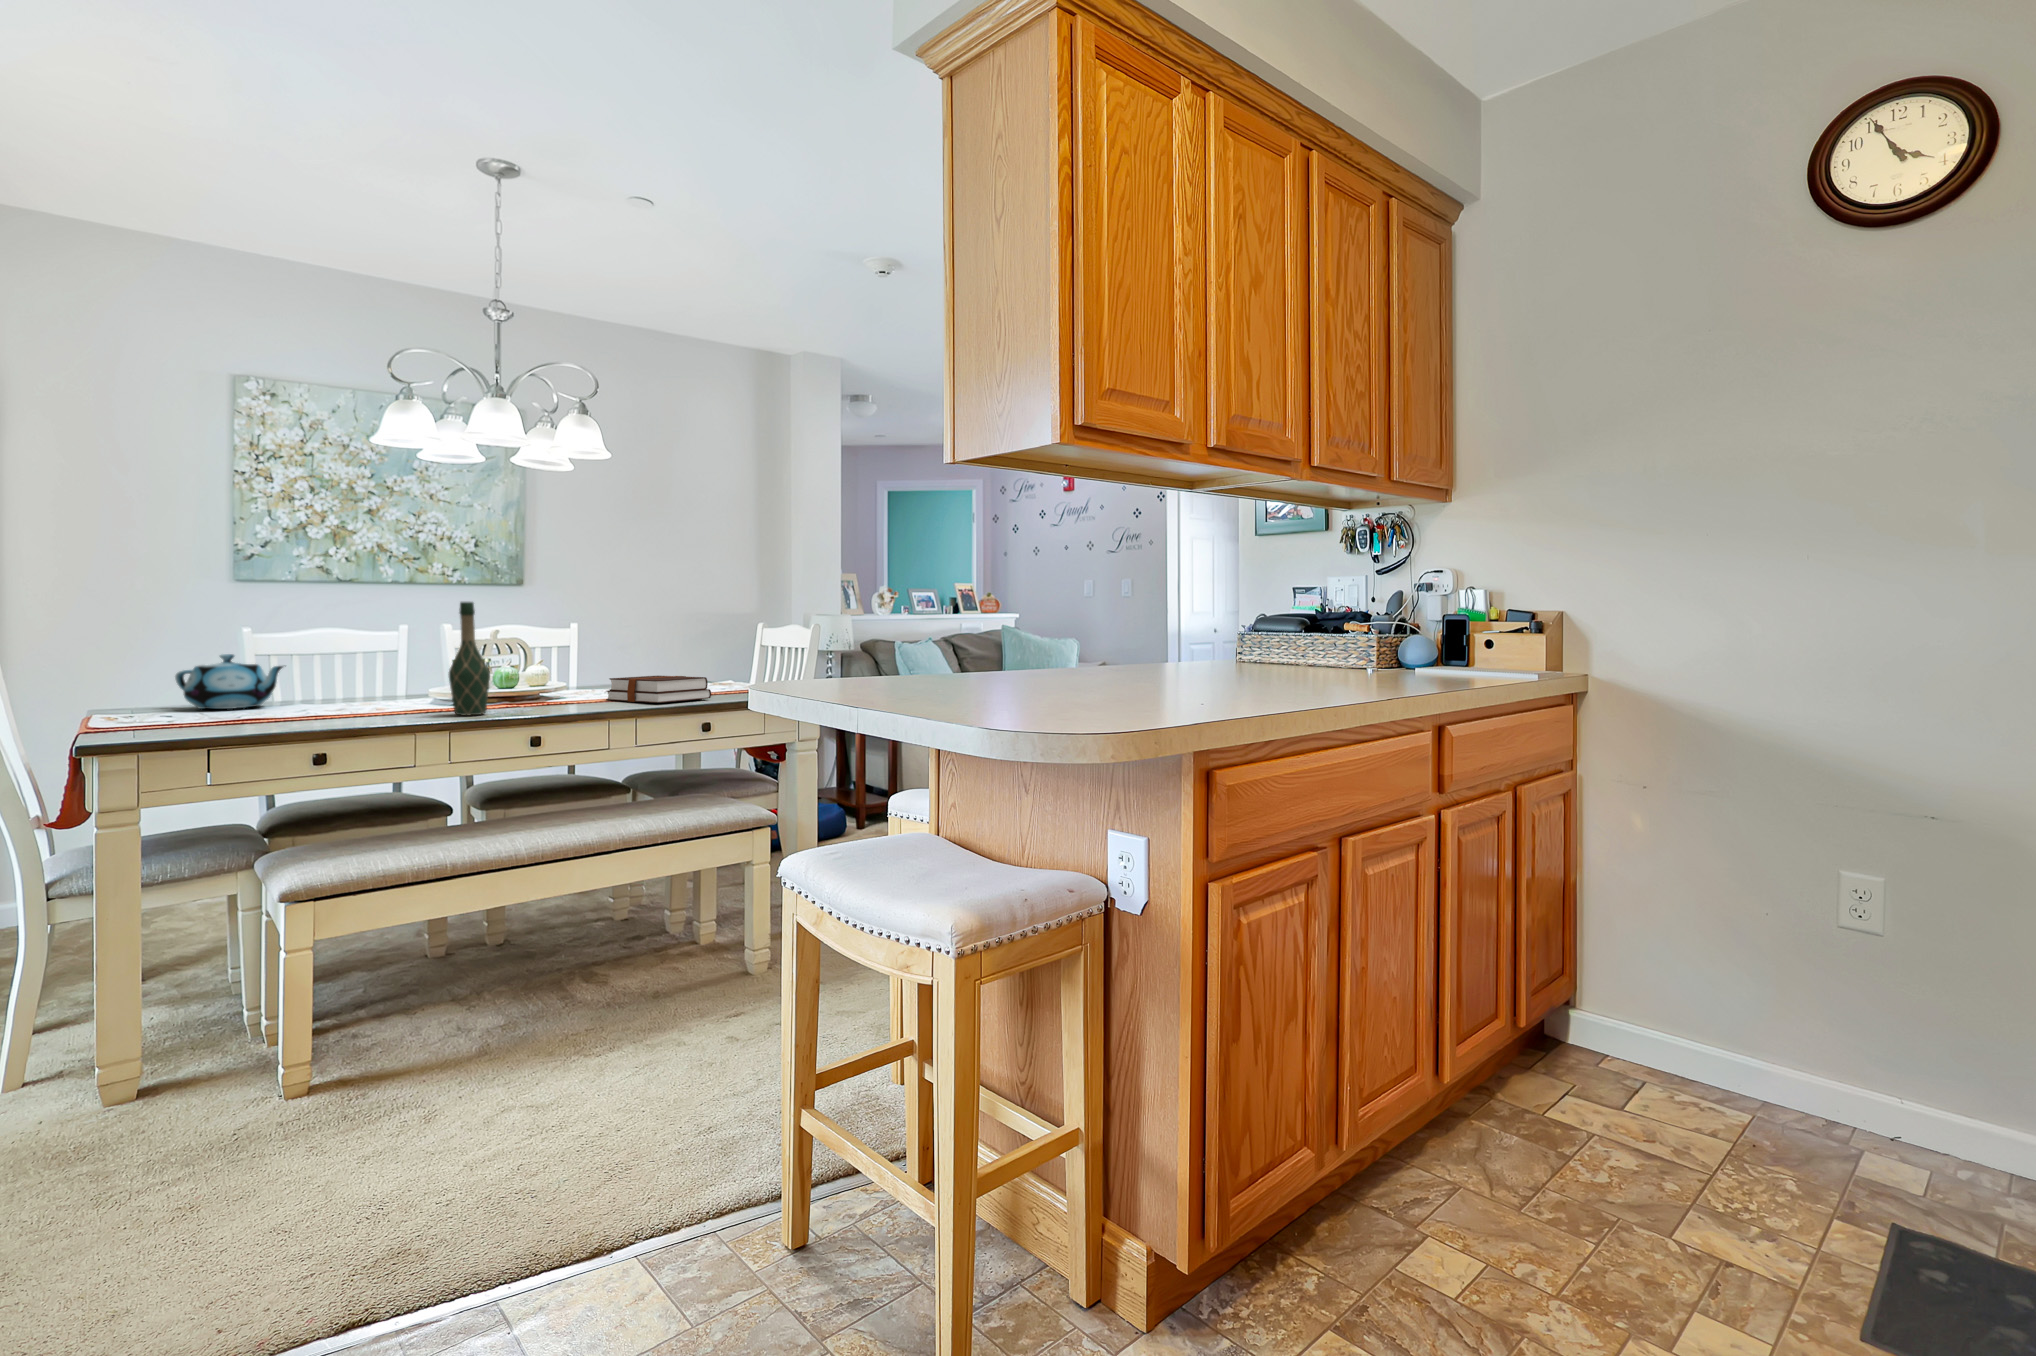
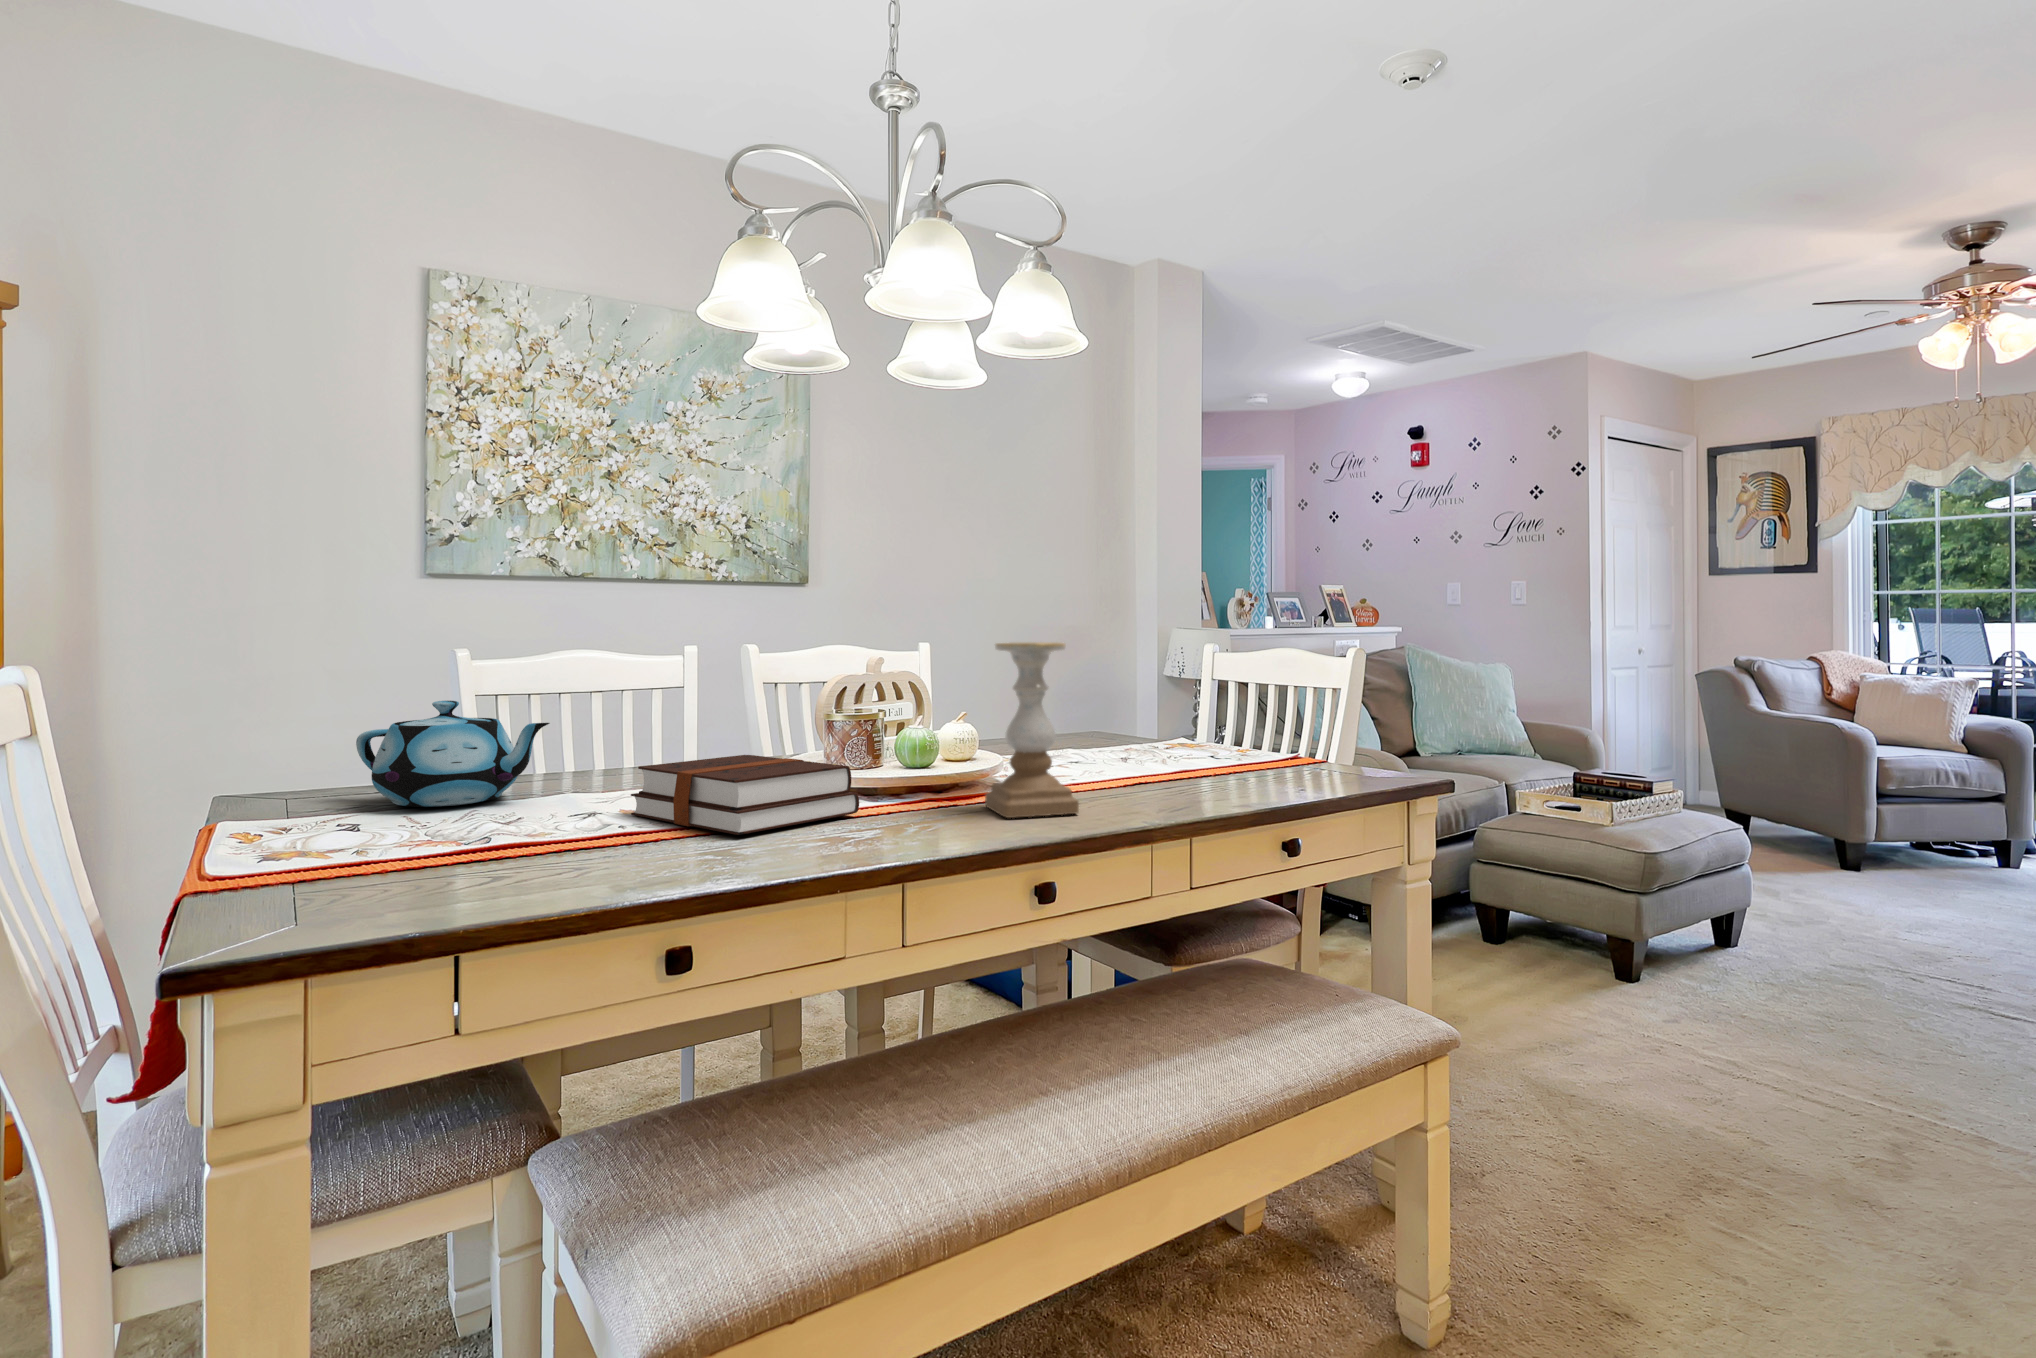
wine bottle: present [449,602,490,715] -> none [882,597,958,836]
candle holder: none [525,624,569,710] -> present [985,642,1079,818]
hardback book: present [606,676,711,703] -> present [631,755,859,835]

